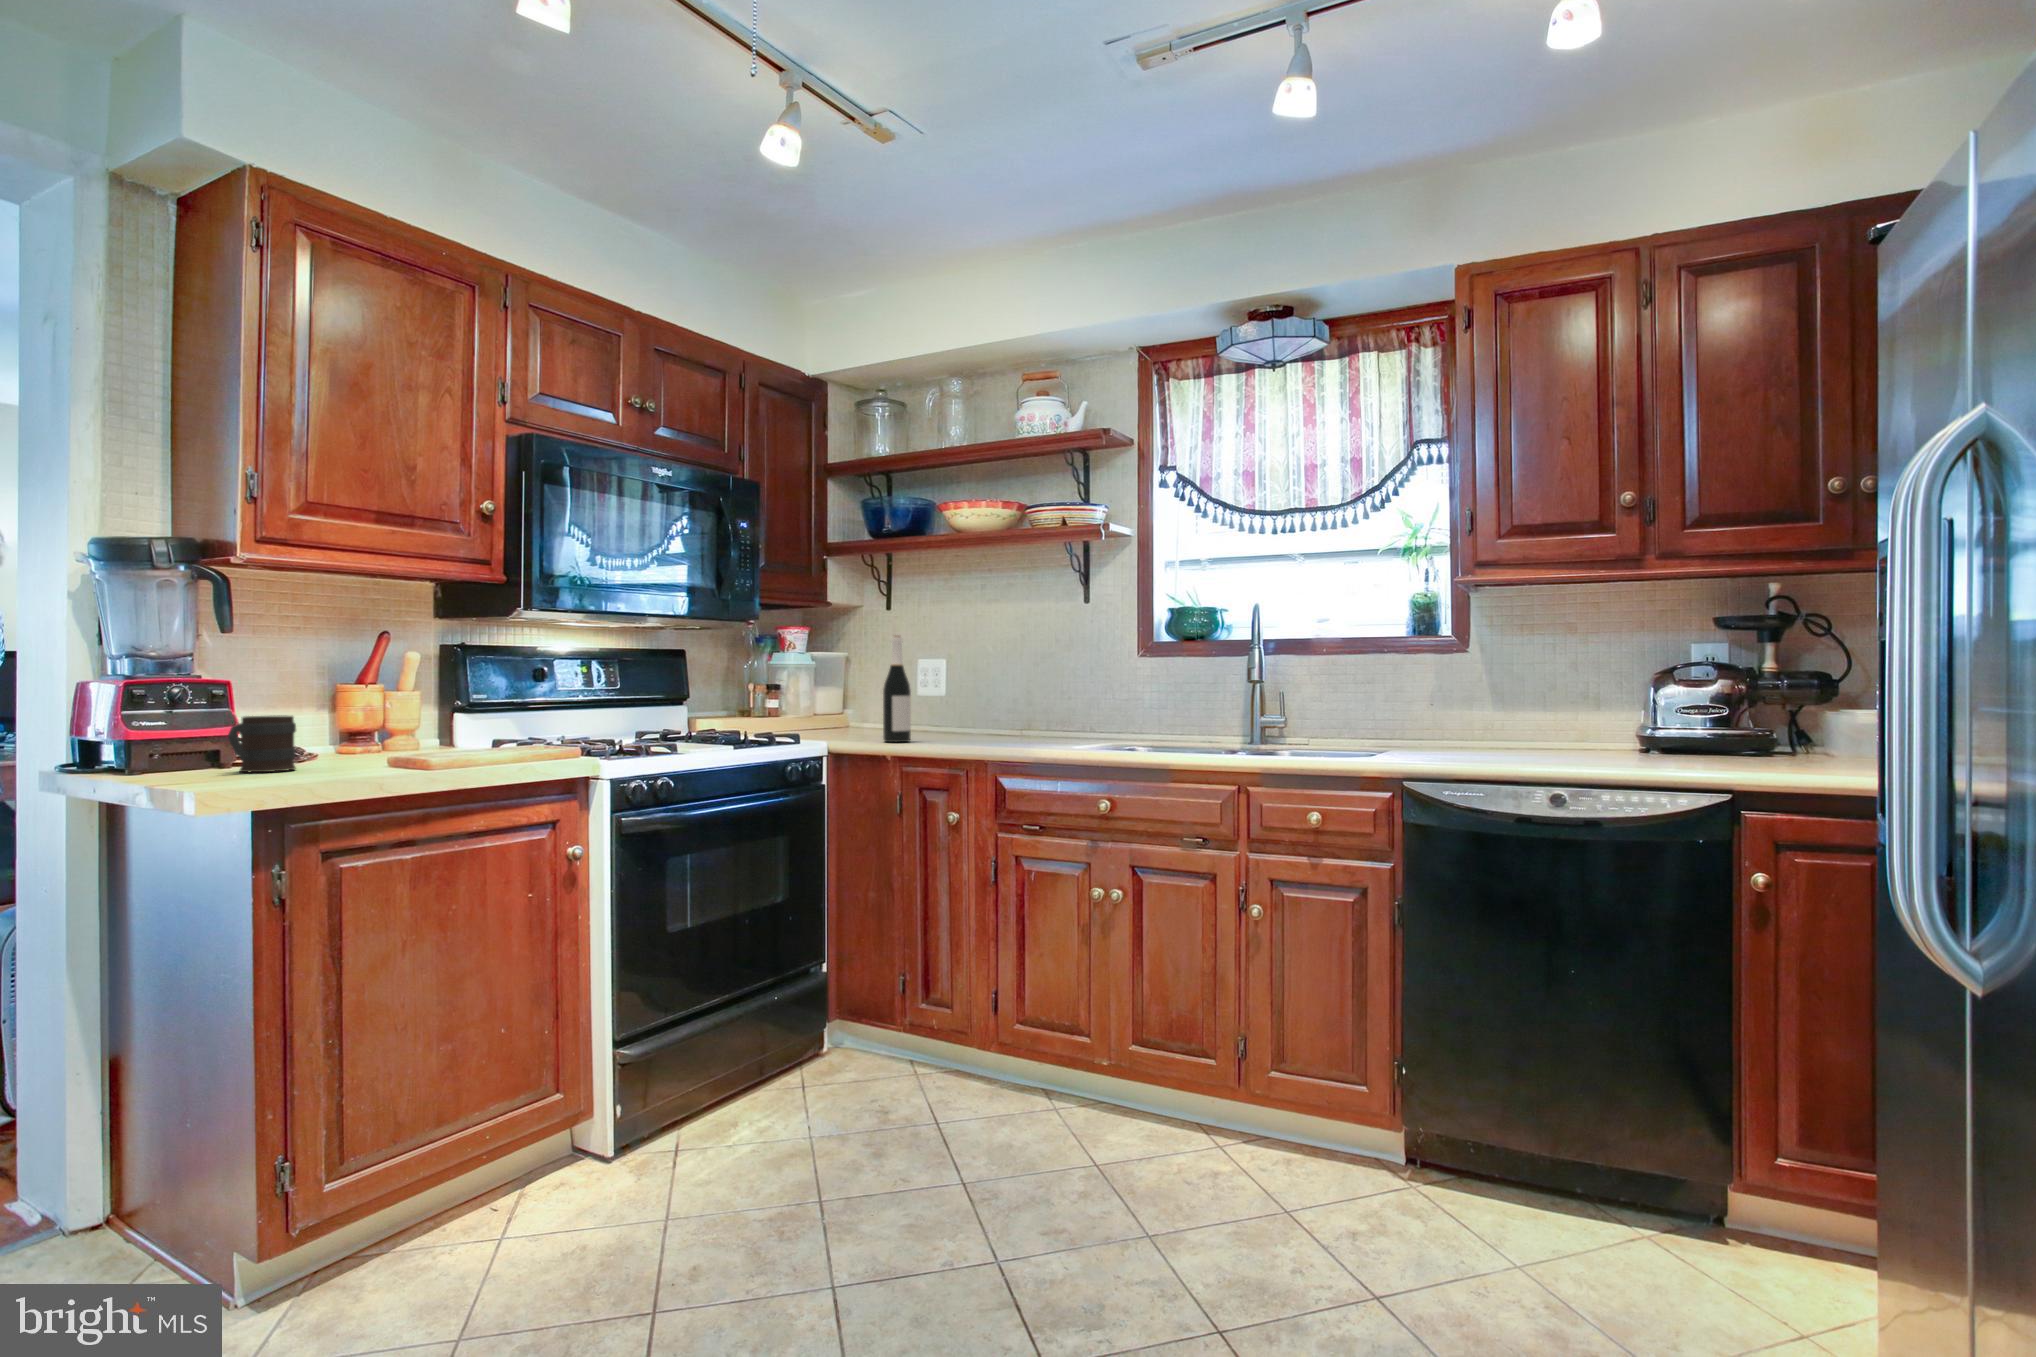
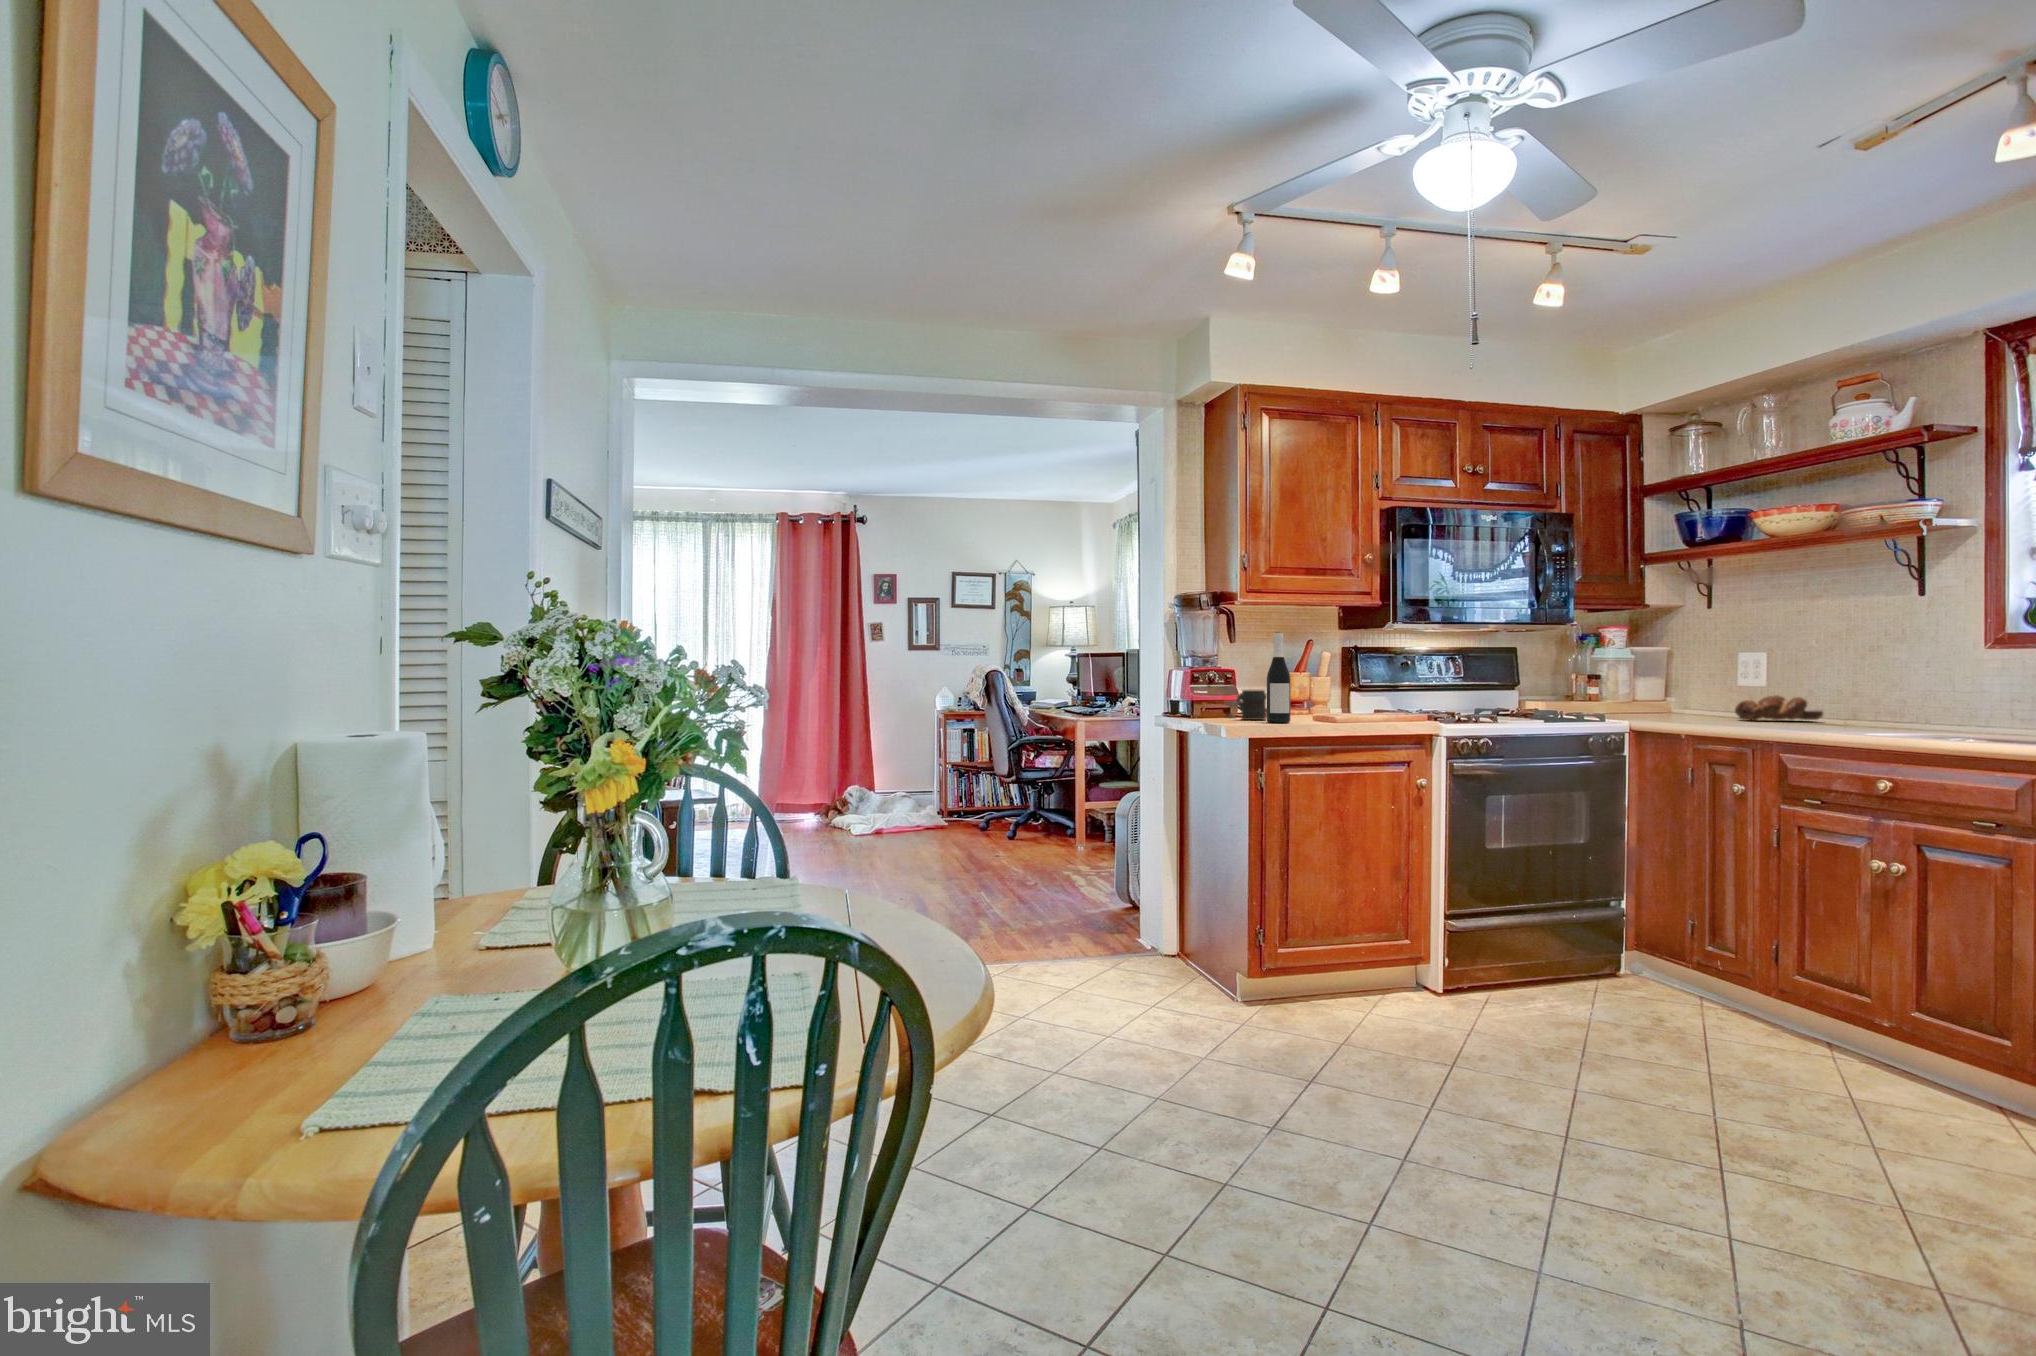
wine bottle: present [883,635,911,742] -> present [1267,632,1290,723]
bread loaf: none [924,705,1002,734] -> present [1735,696,1823,721]

